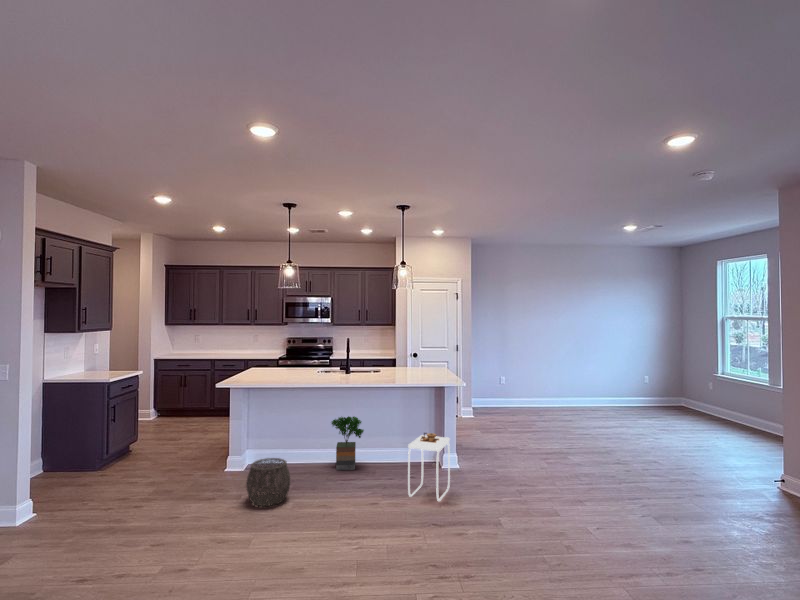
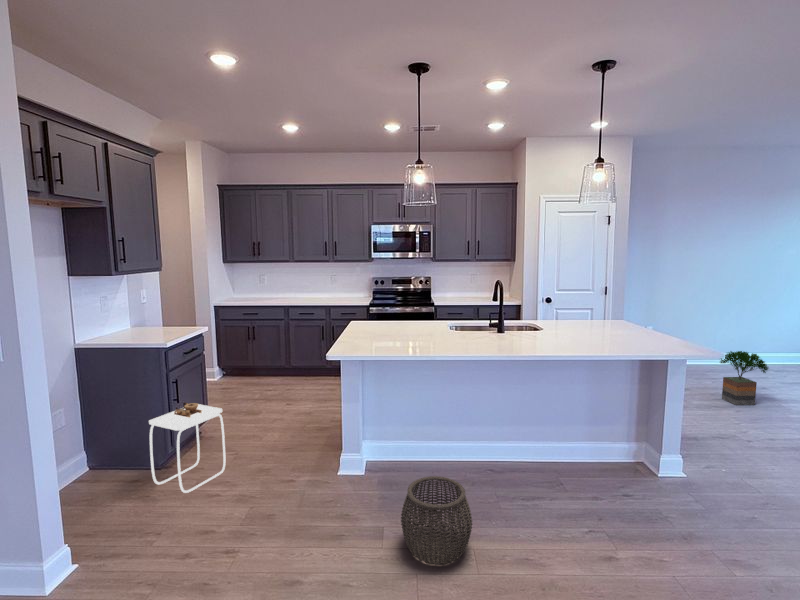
potted tree: present [332,416,364,470] -> present [720,351,768,405]
side table: present [408,433,450,501] -> present [149,403,226,493]

